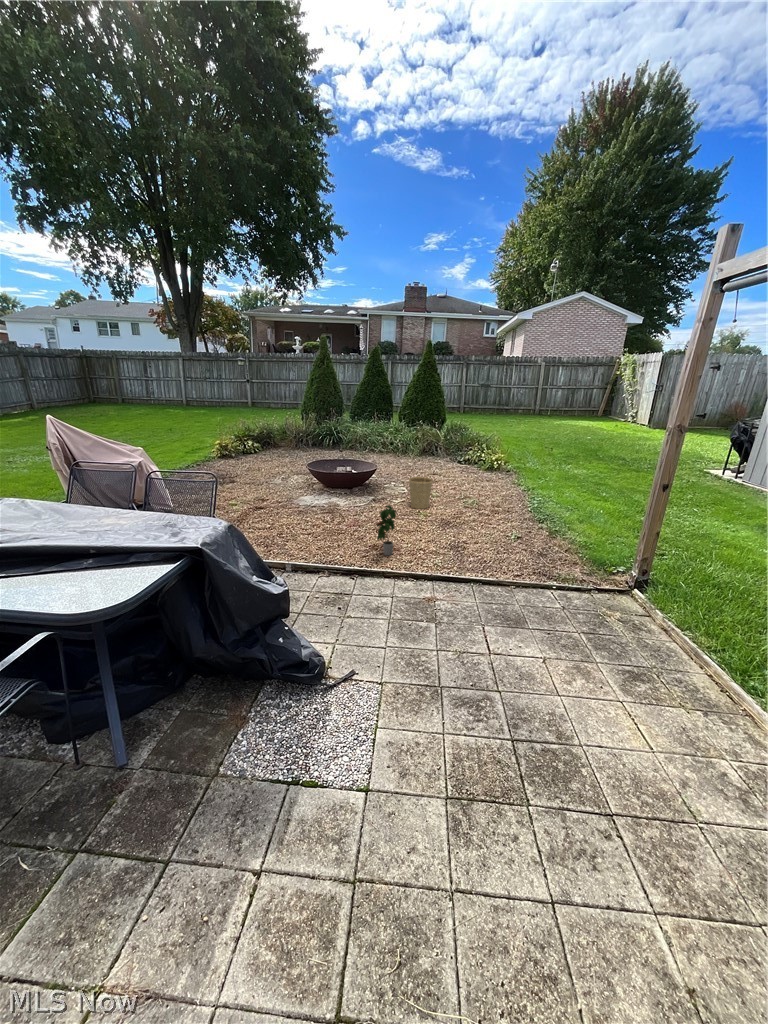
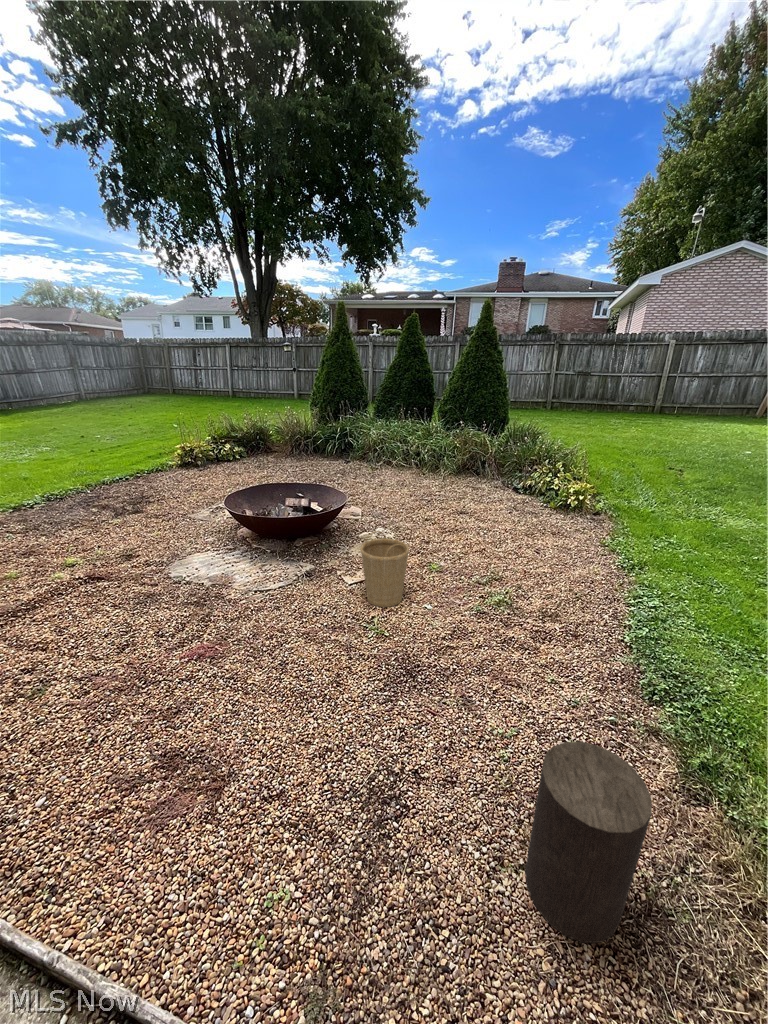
potted plant: present [376,505,397,555] -> none [76,670,204,820]
stool: none [509,509,542,559] -> present [525,741,652,943]

